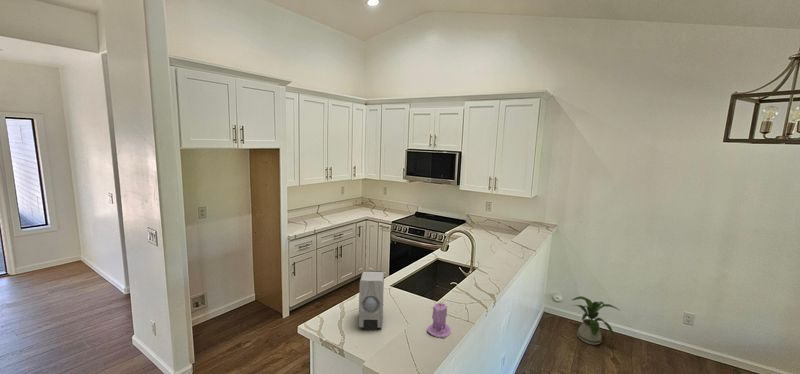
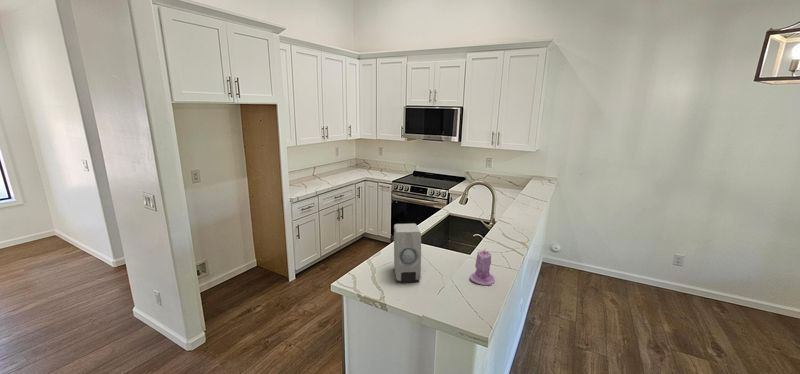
house plant: present [572,296,617,345] -> none [570,244,618,288]

